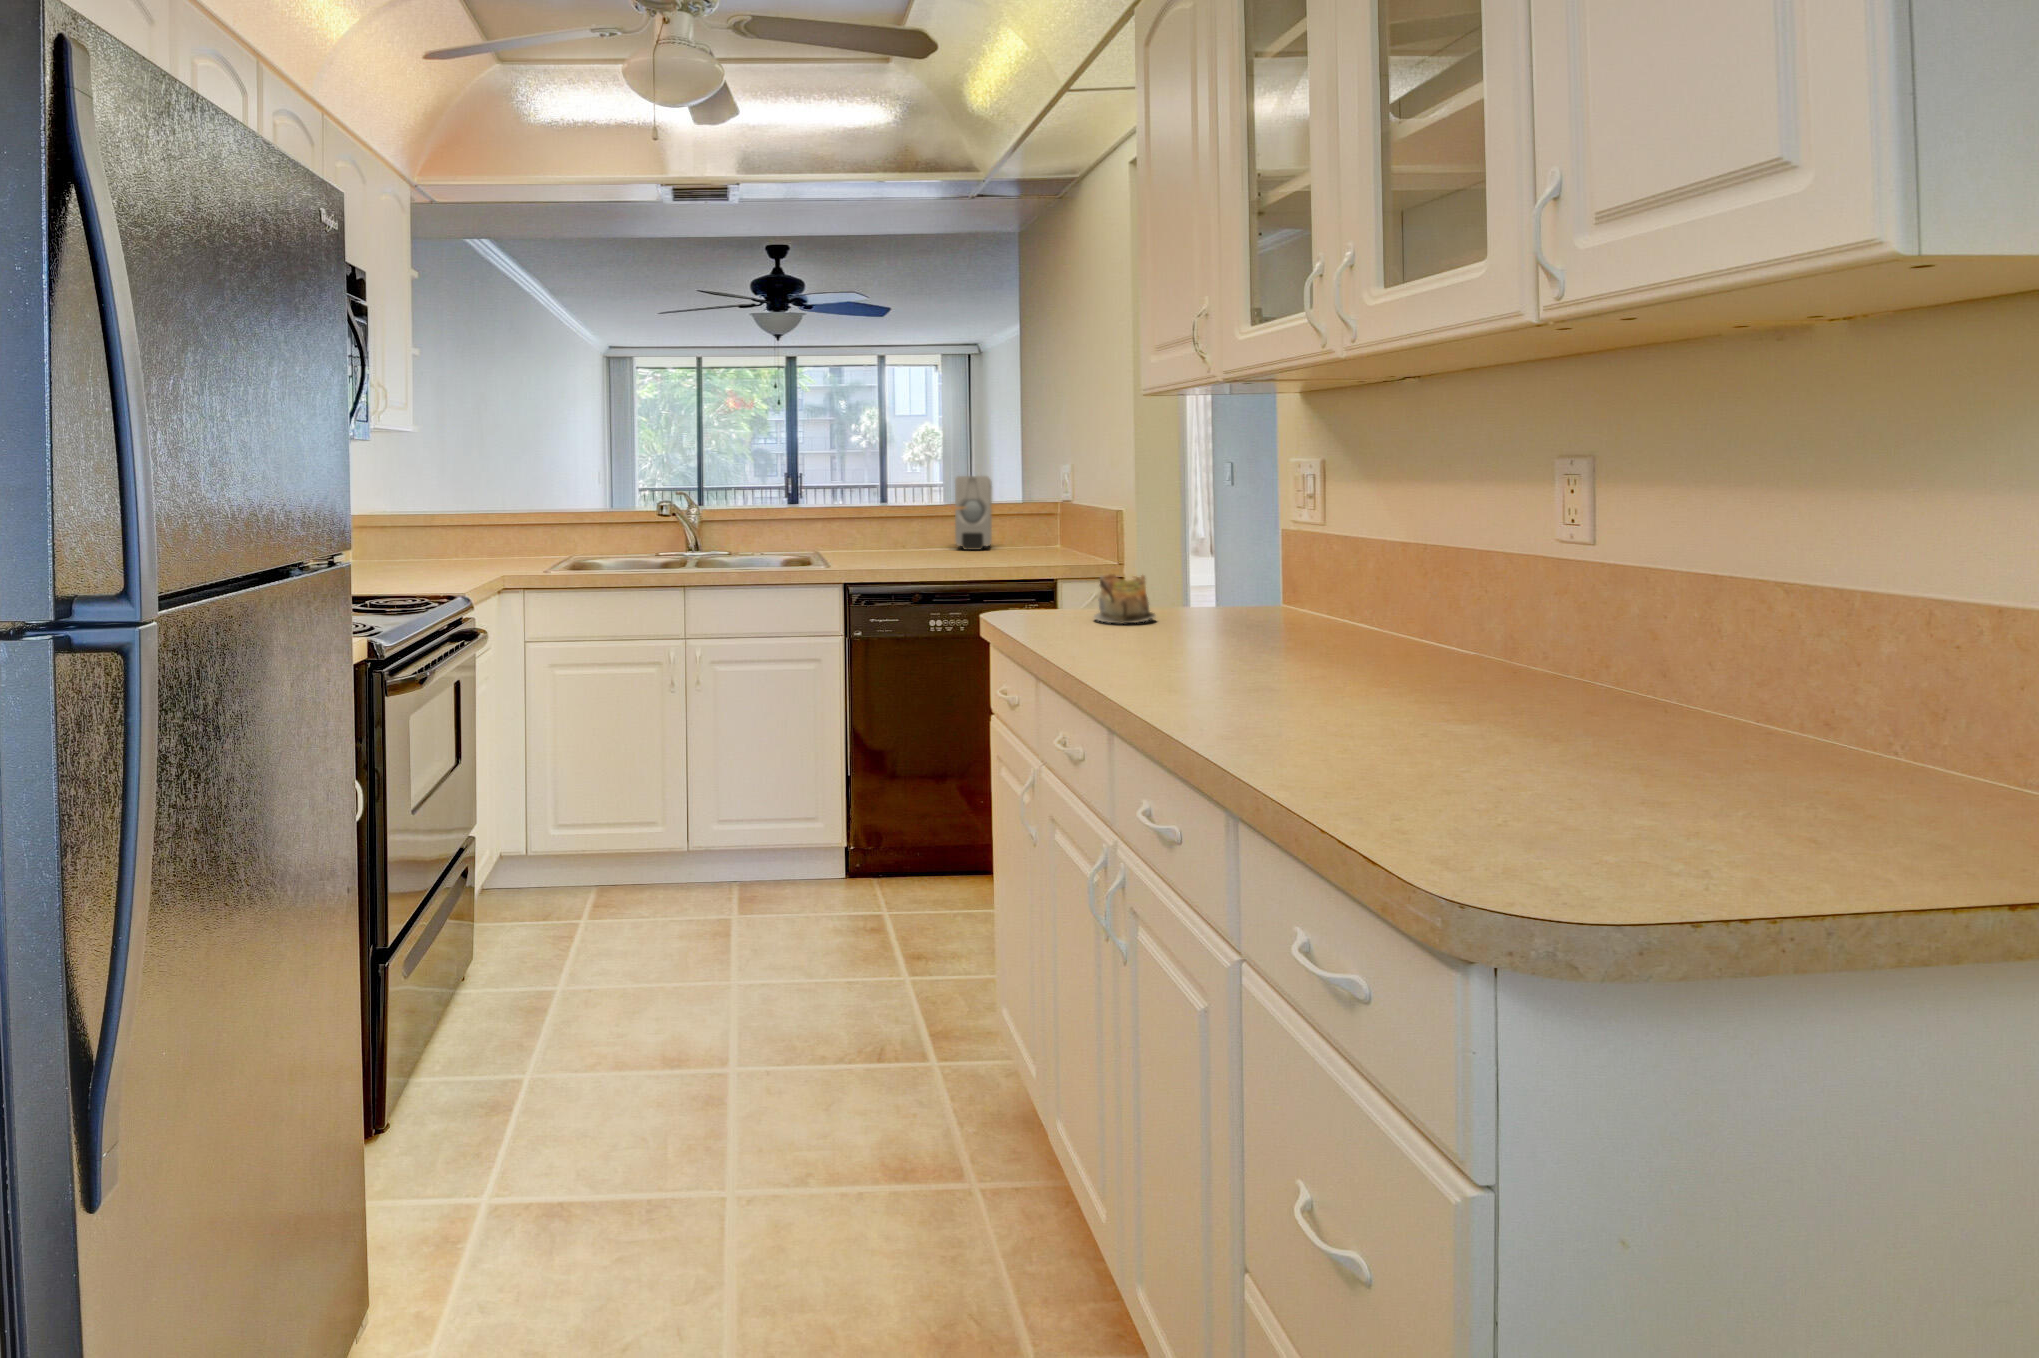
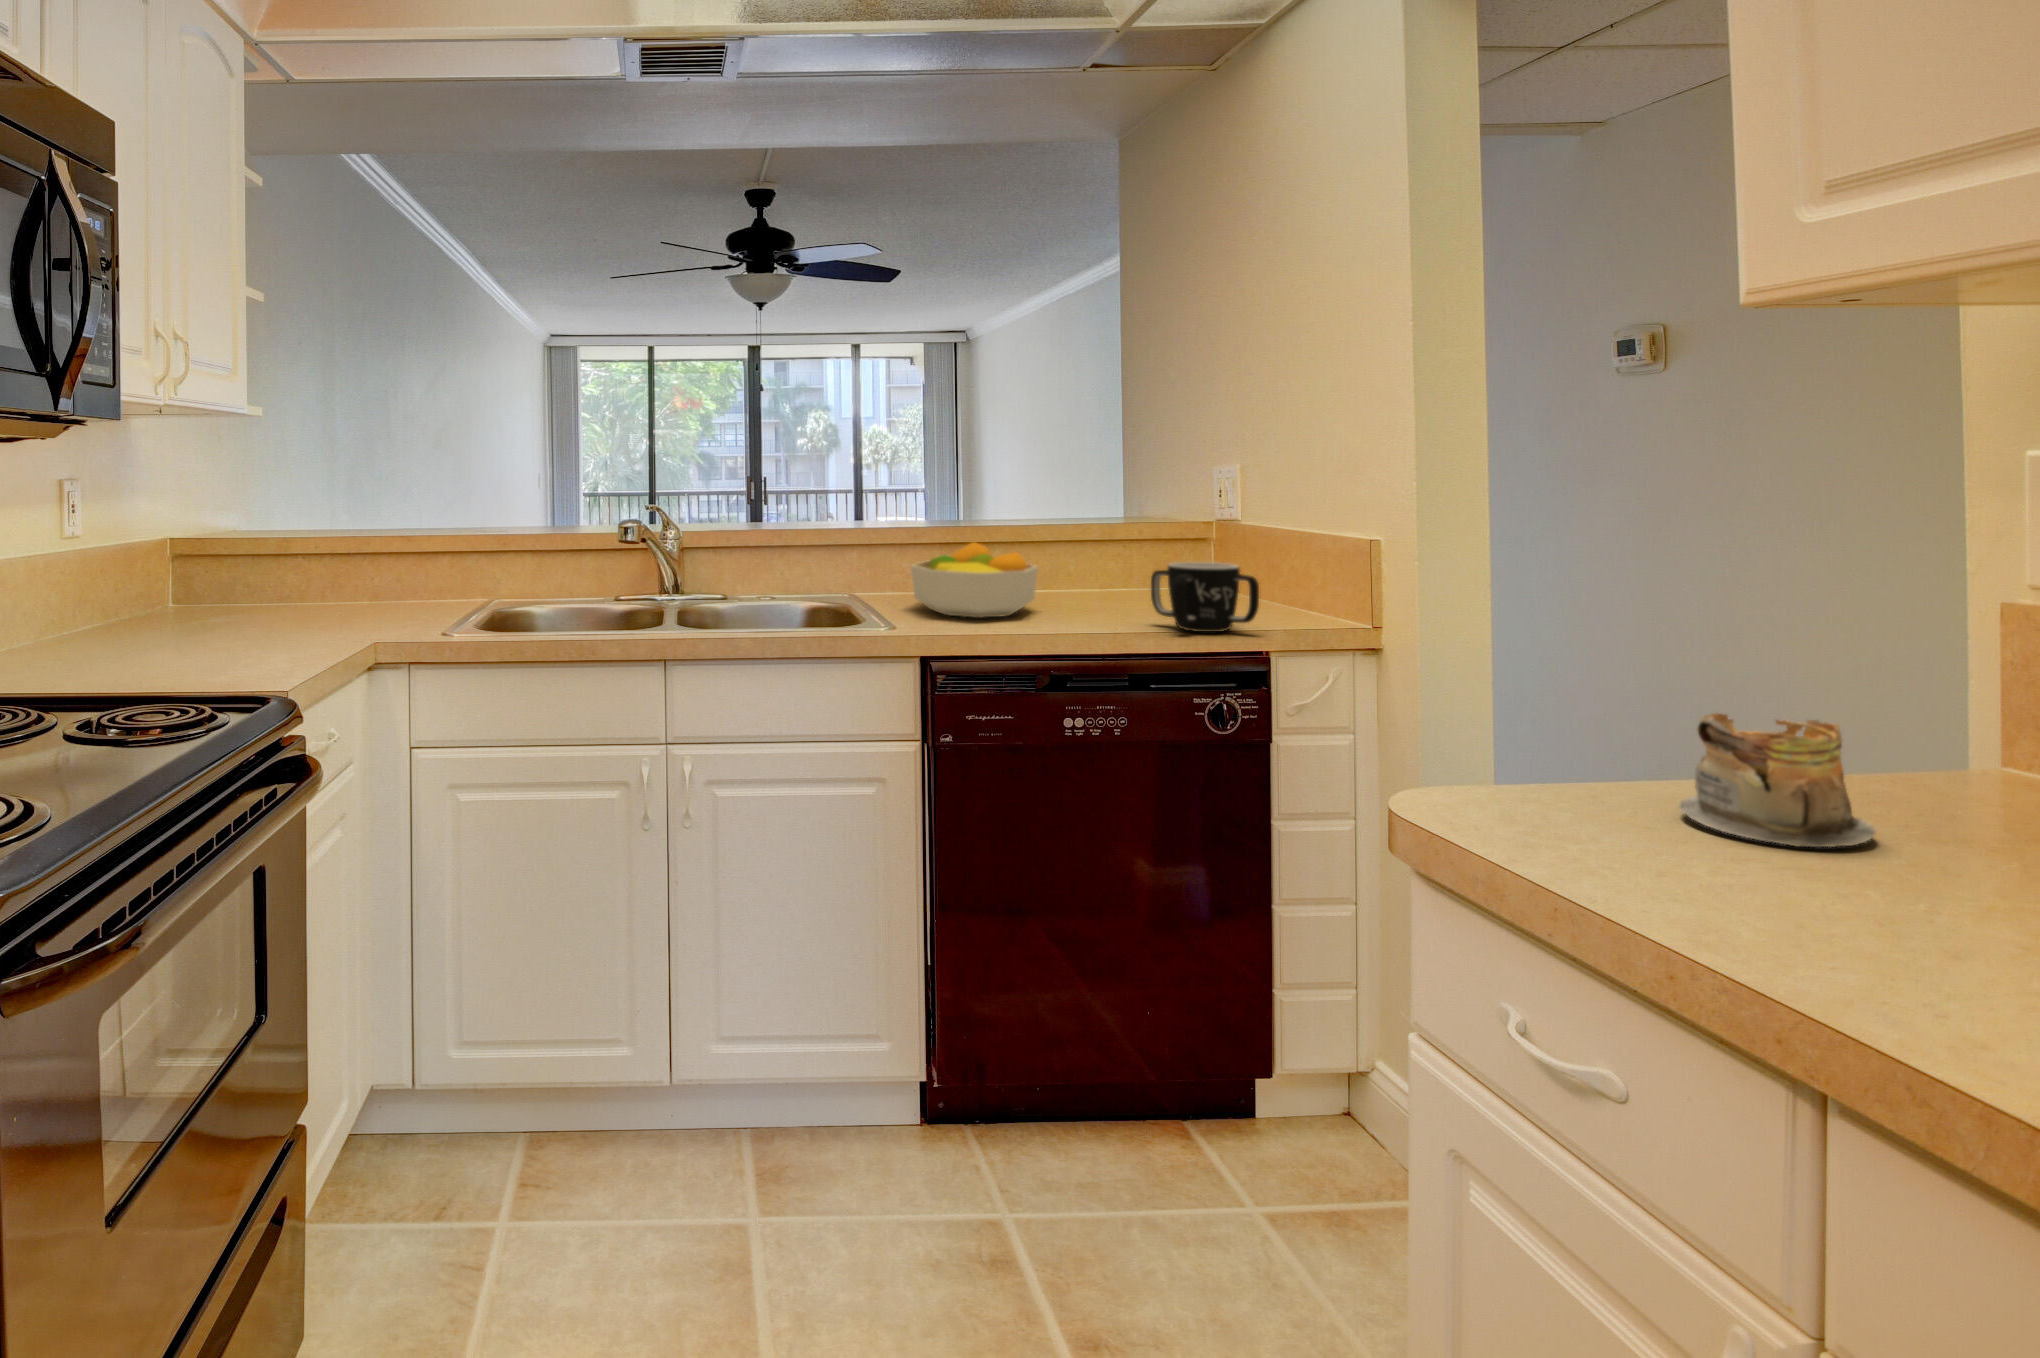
soap dispenser: present [955,476,992,550] -> none [1056,484,1113,594]
fruit bowl: none [849,514,931,563] -> present [911,542,1038,618]
mug: none [993,525,1051,568] -> present [1151,562,1259,632]

